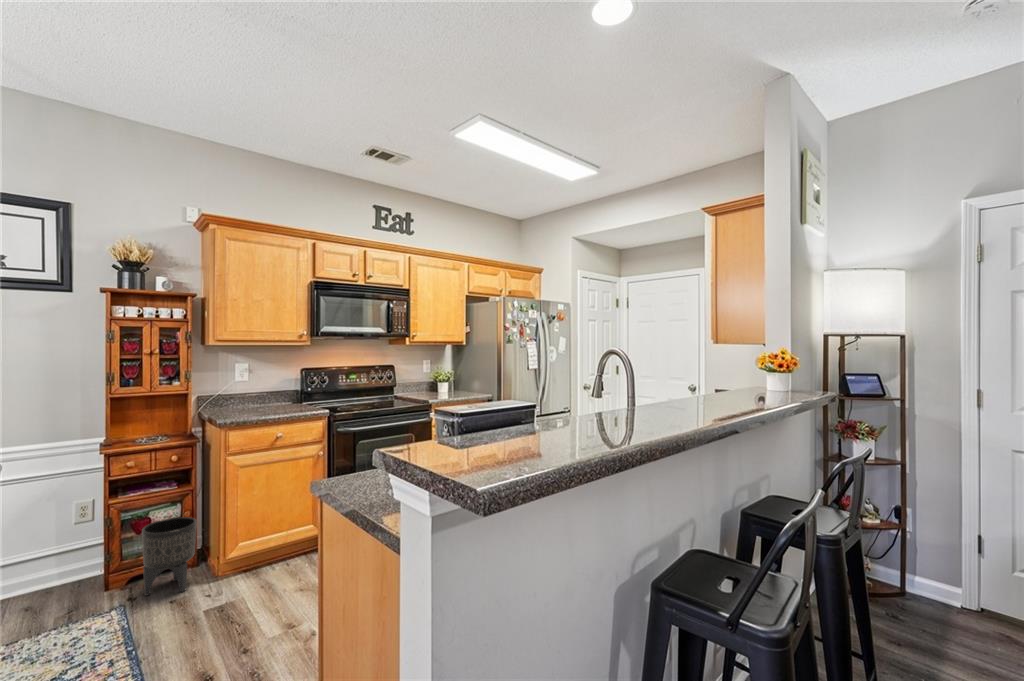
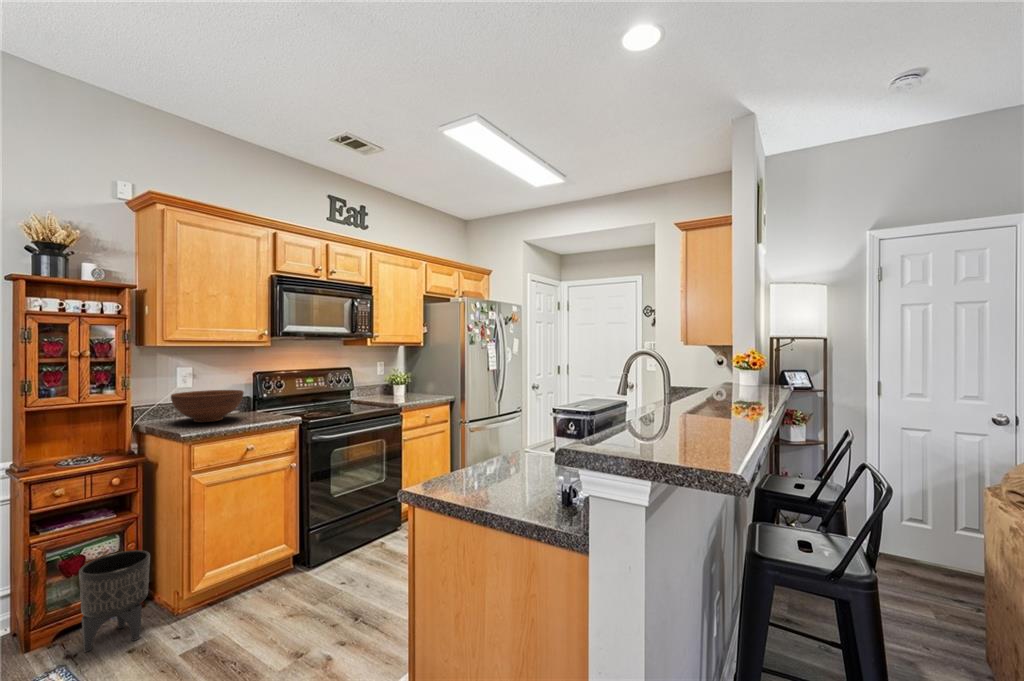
fruit bowl: none [223,384,283,412] -> present [171,390,244,422]

